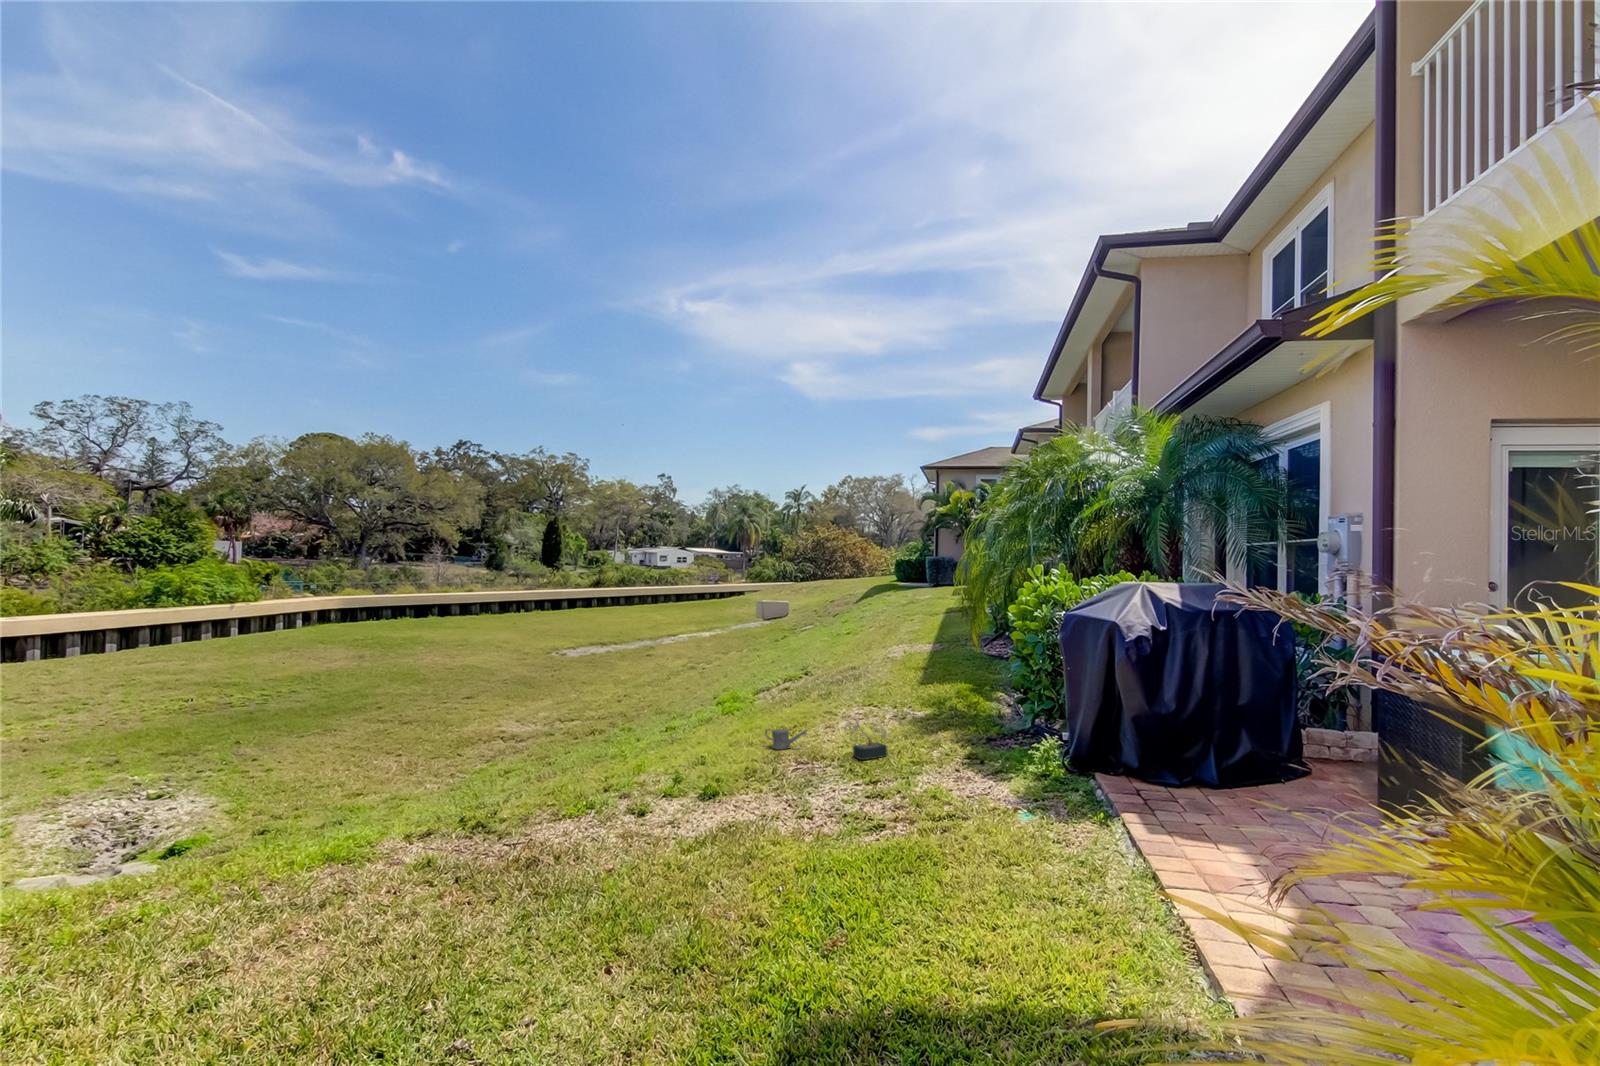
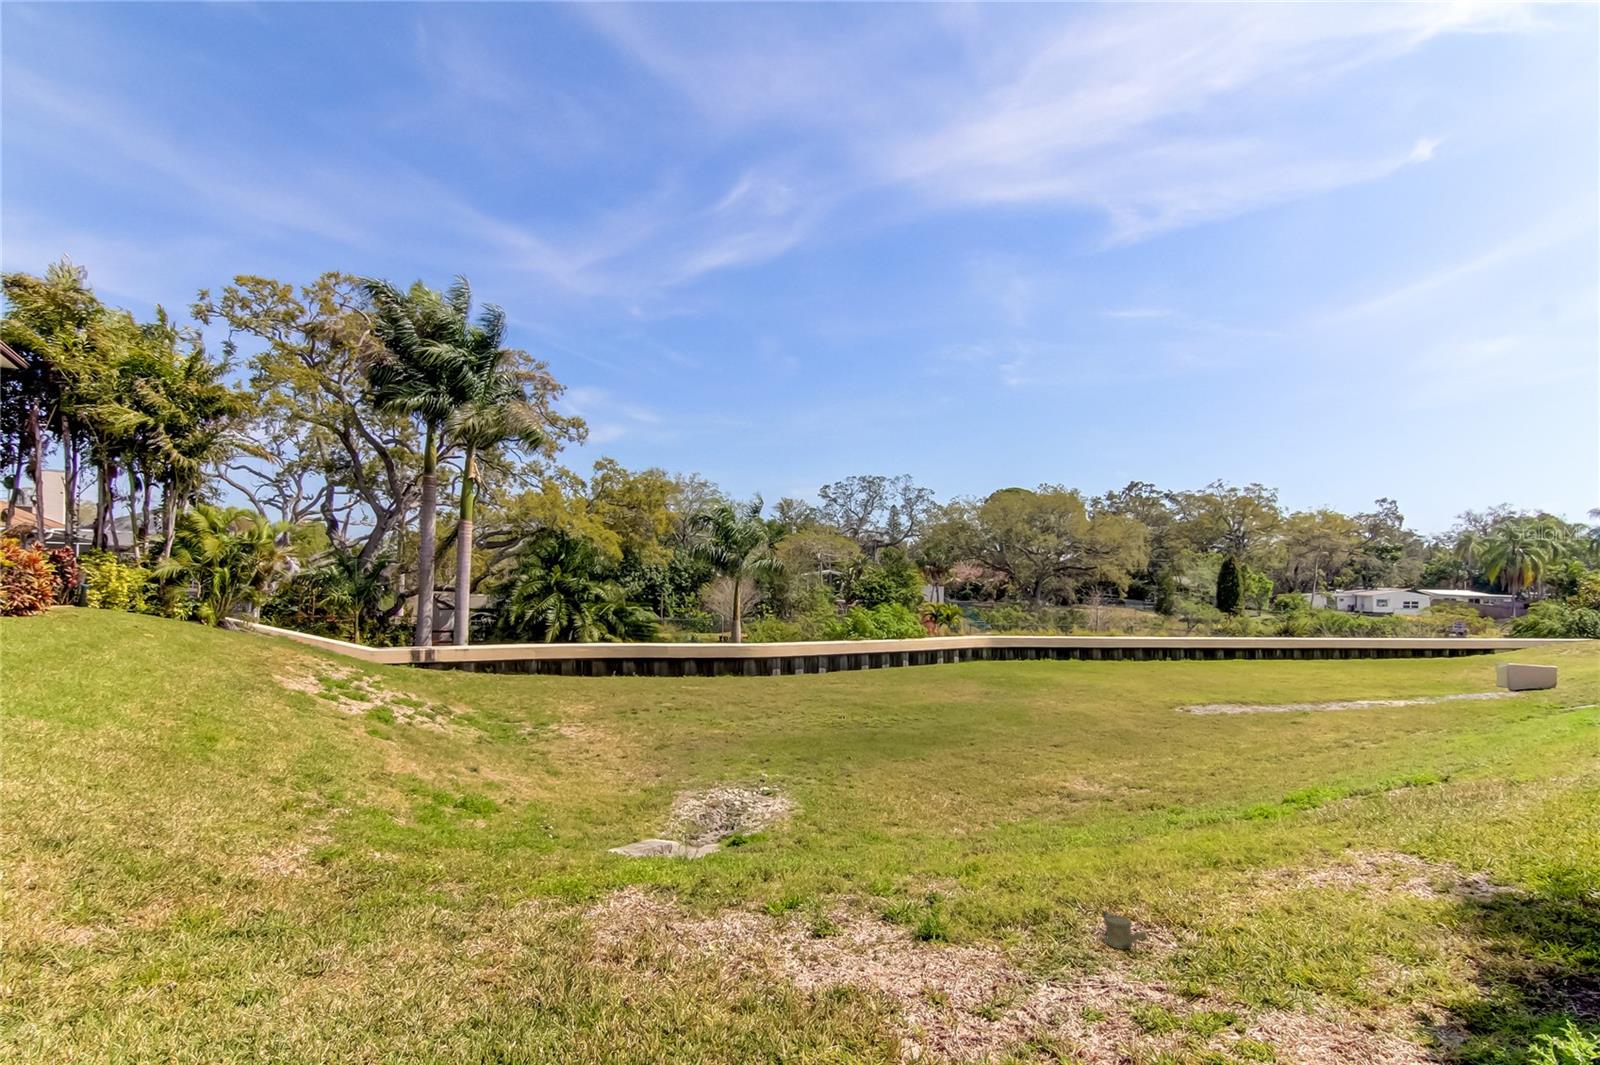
decorative plant: present [843,717,890,760] -> none [1164,937,1254,1028]

